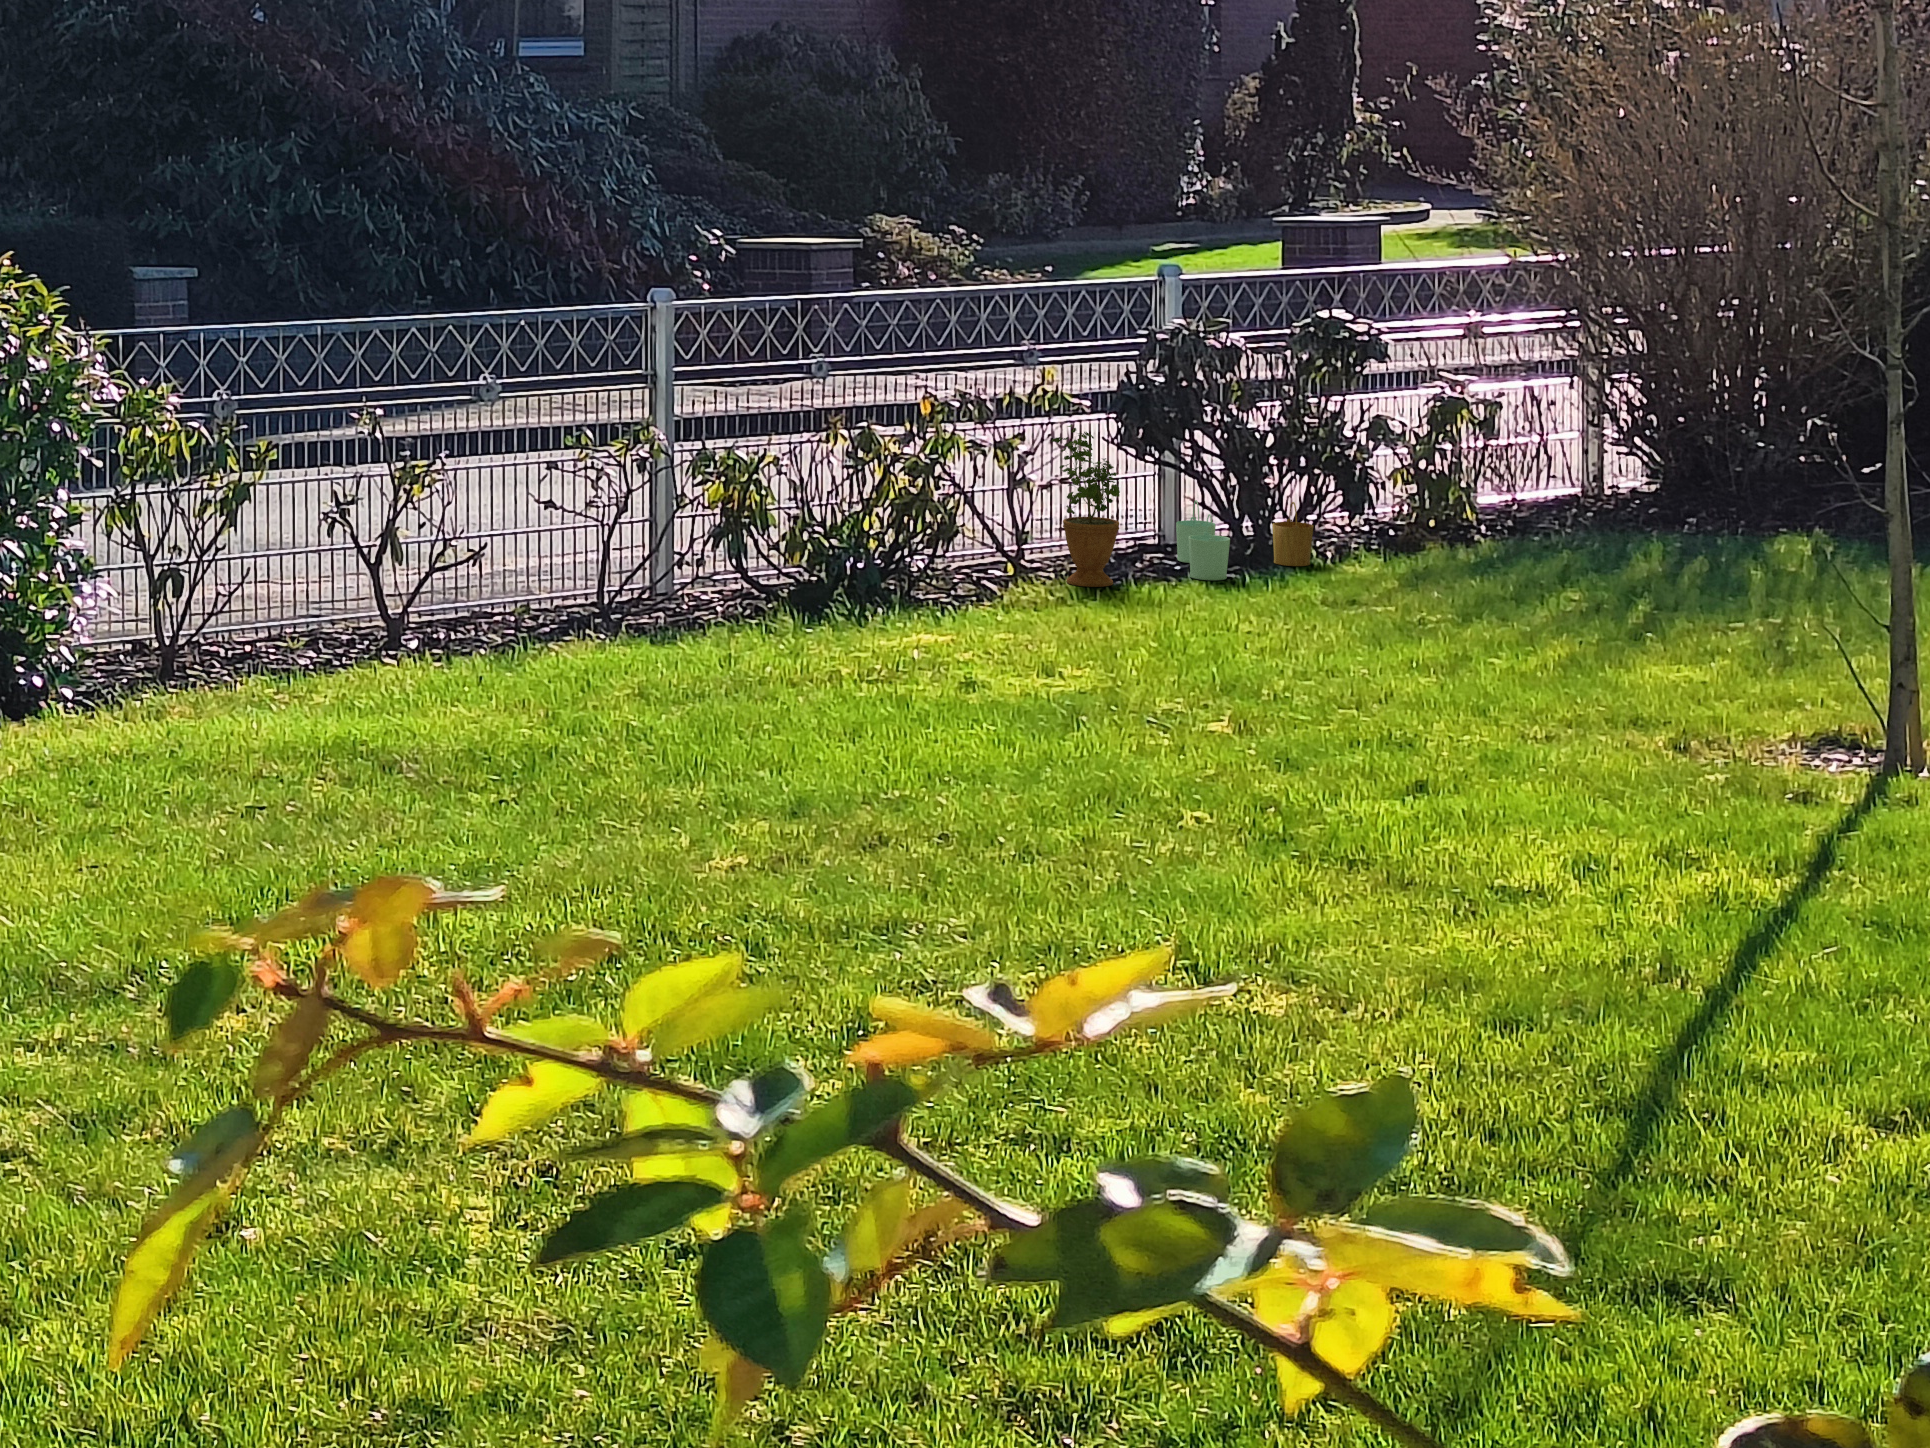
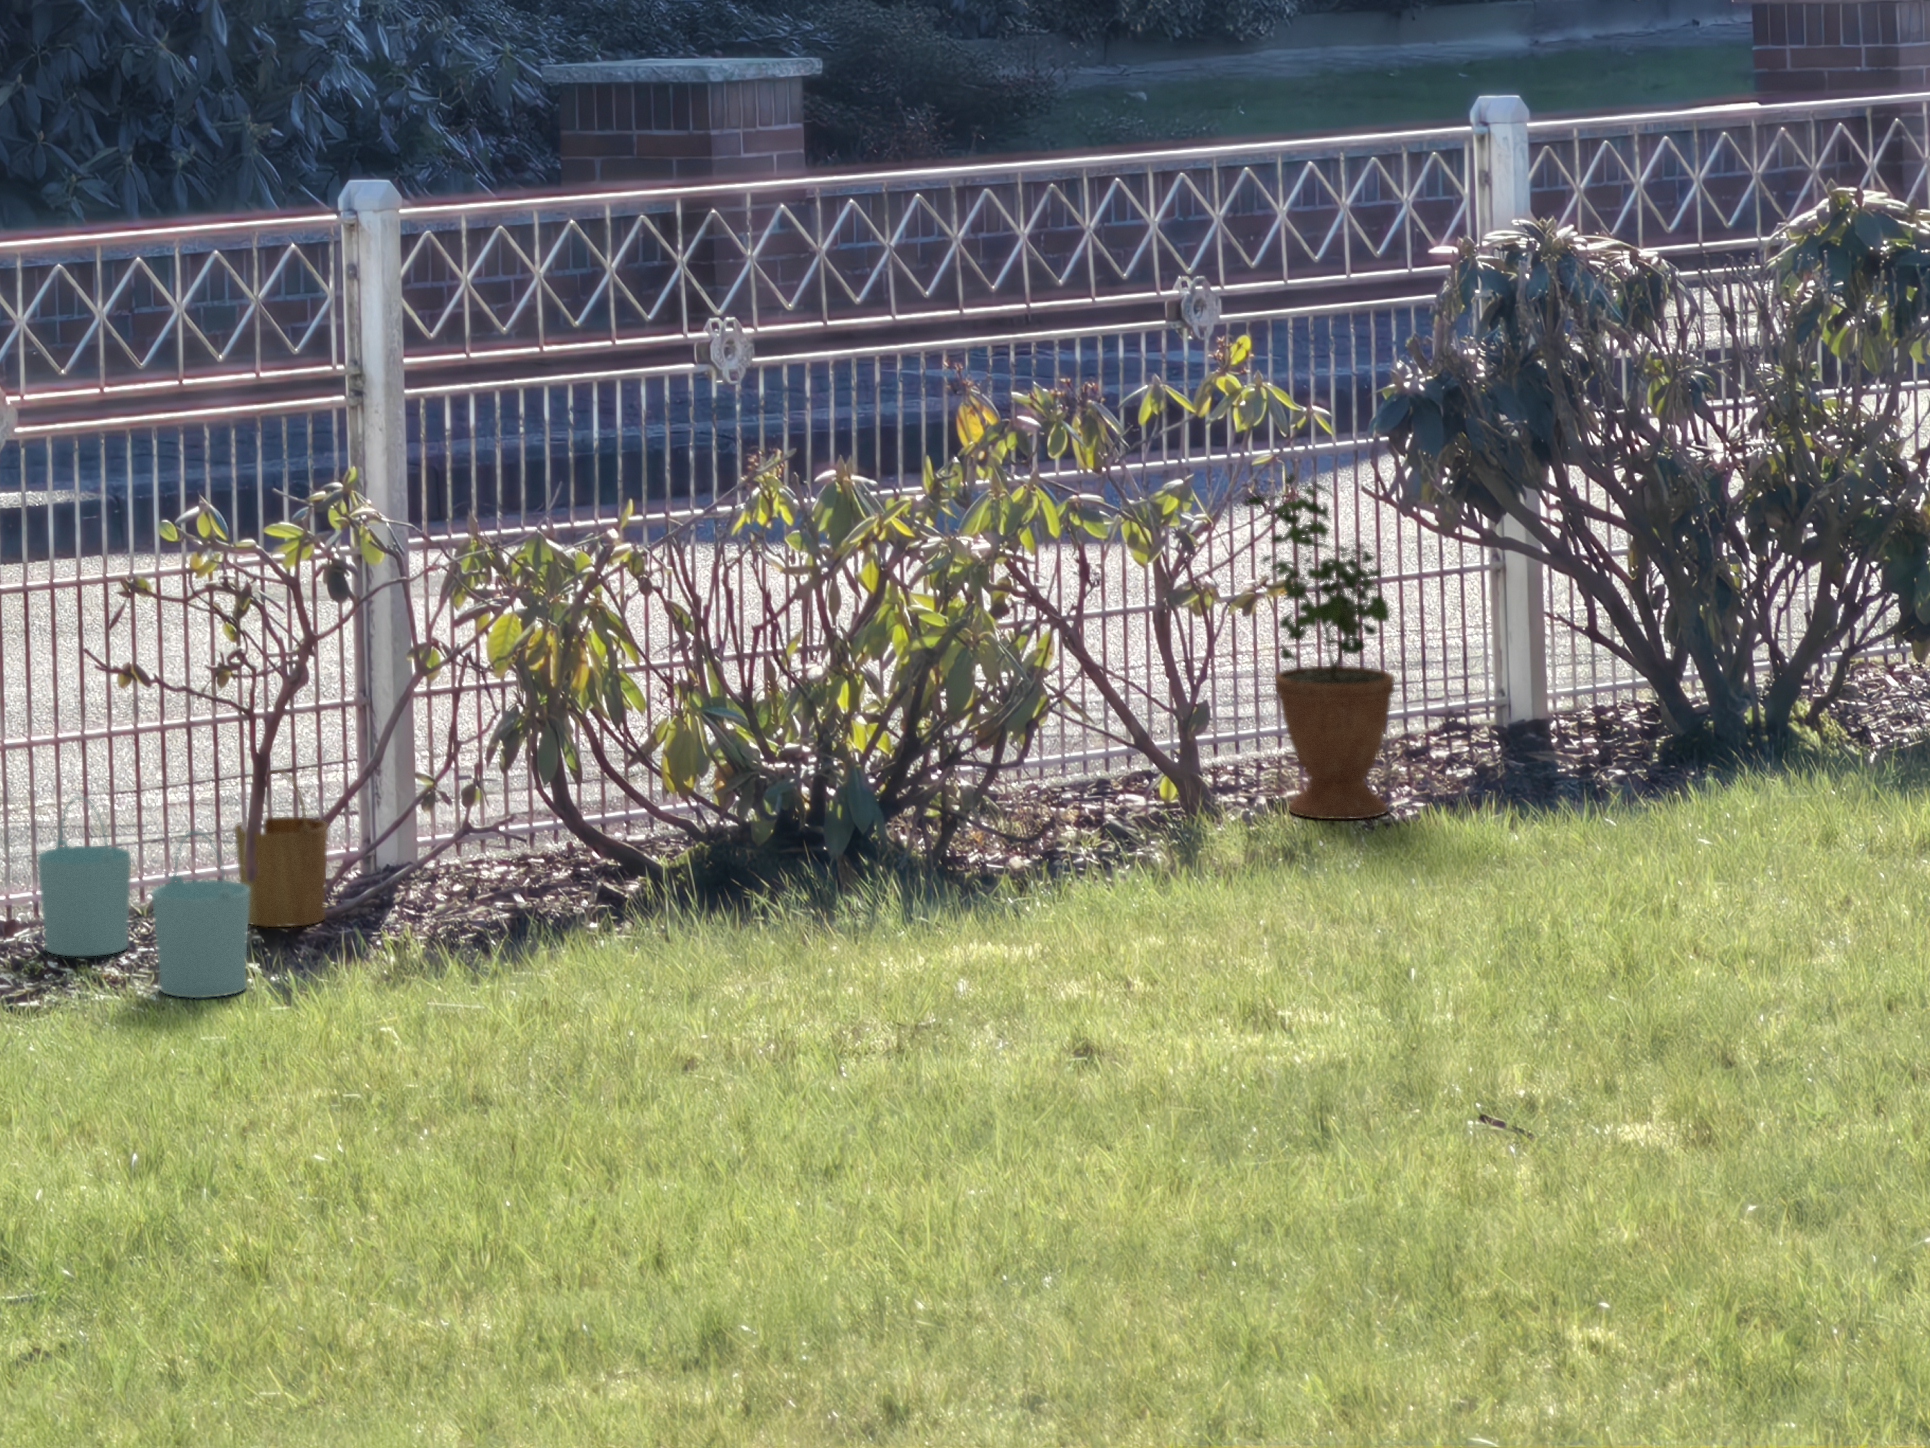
bucket: present [1176,500,1313,580] -> present [38,770,328,998]

